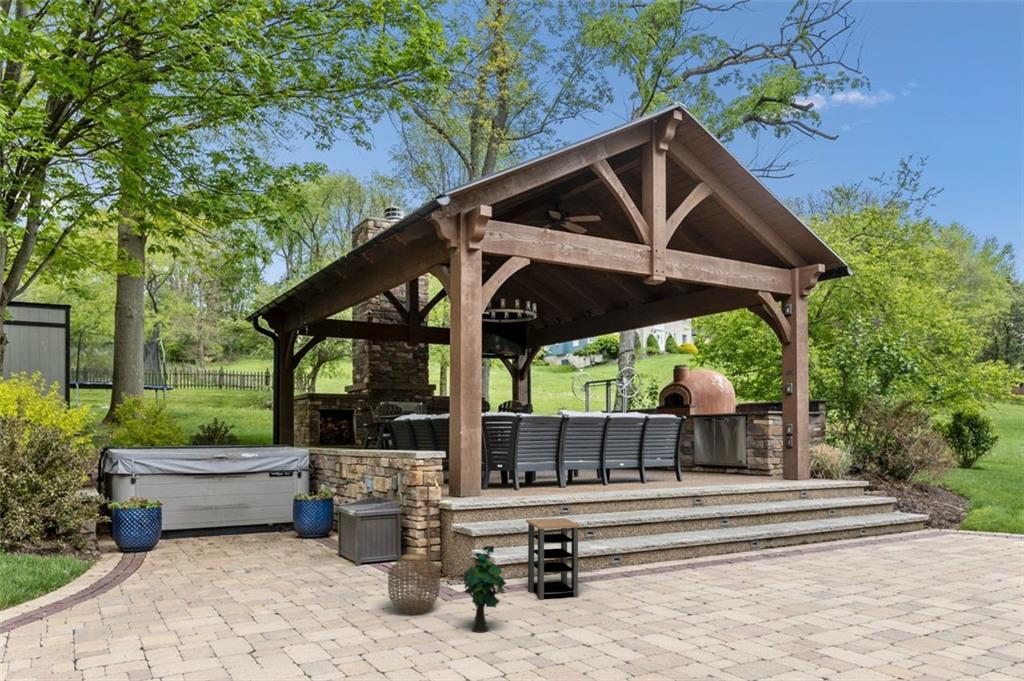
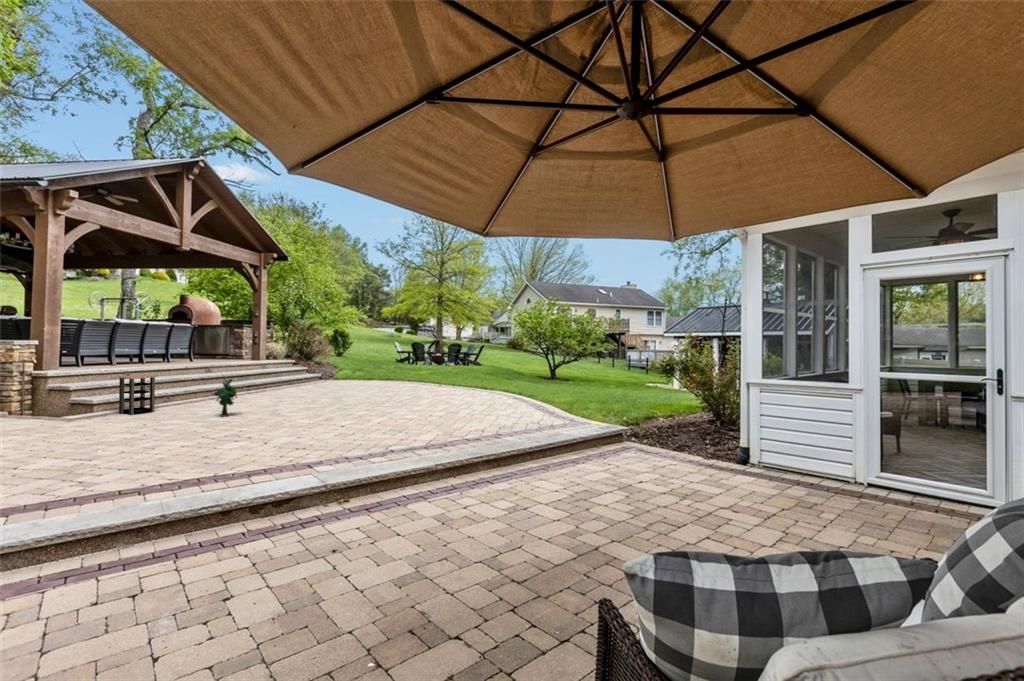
decorative plant: present [458,546,506,632] -> present [214,379,237,417]
woven basket: present [388,553,440,614] -> none [26,396,67,429]

